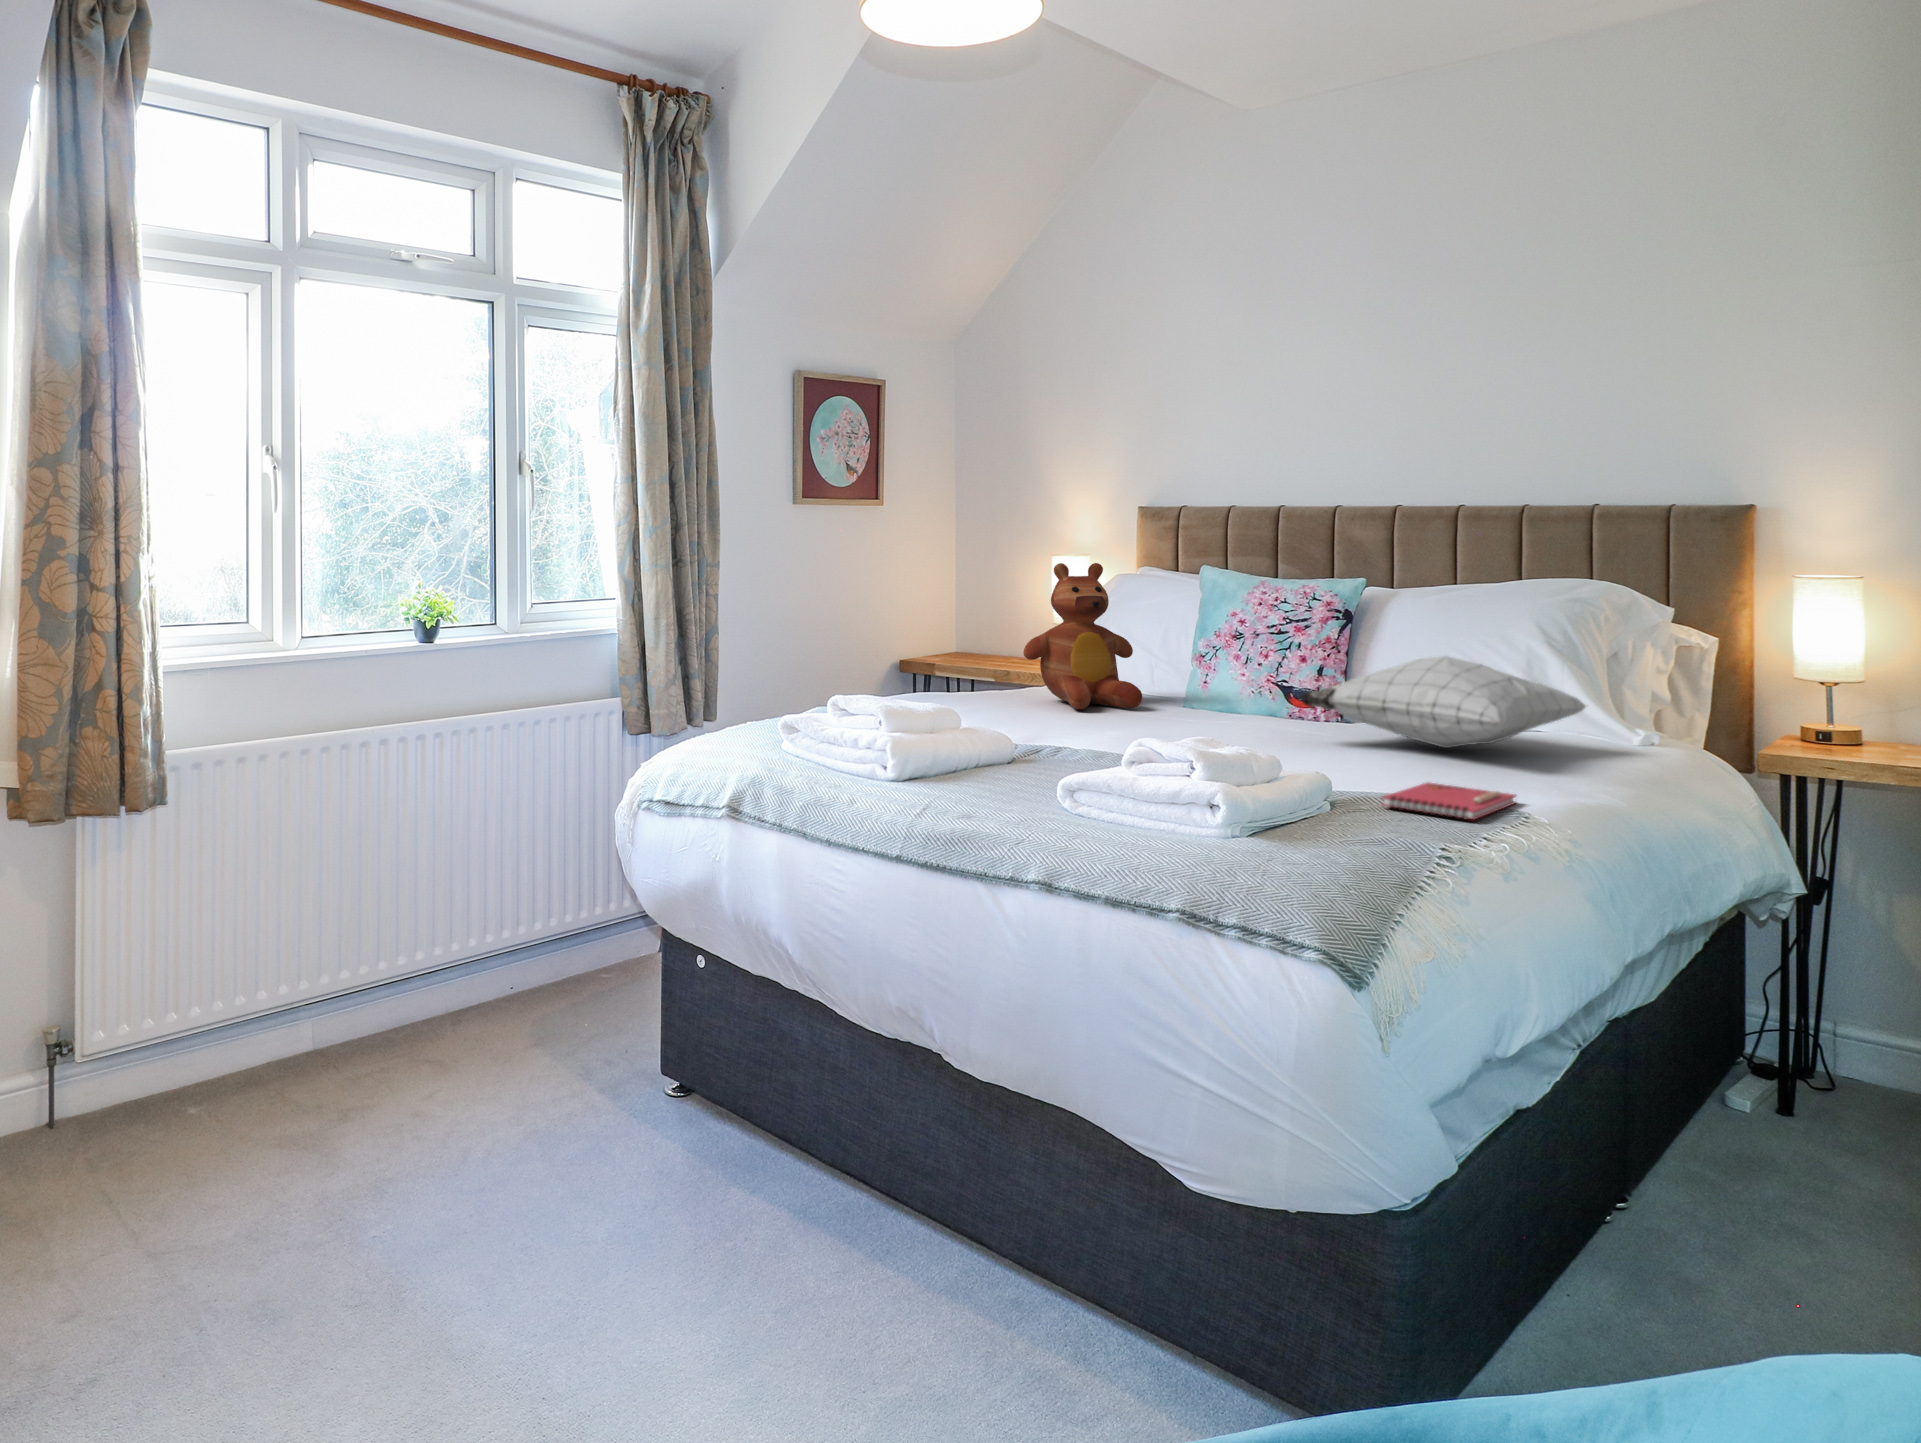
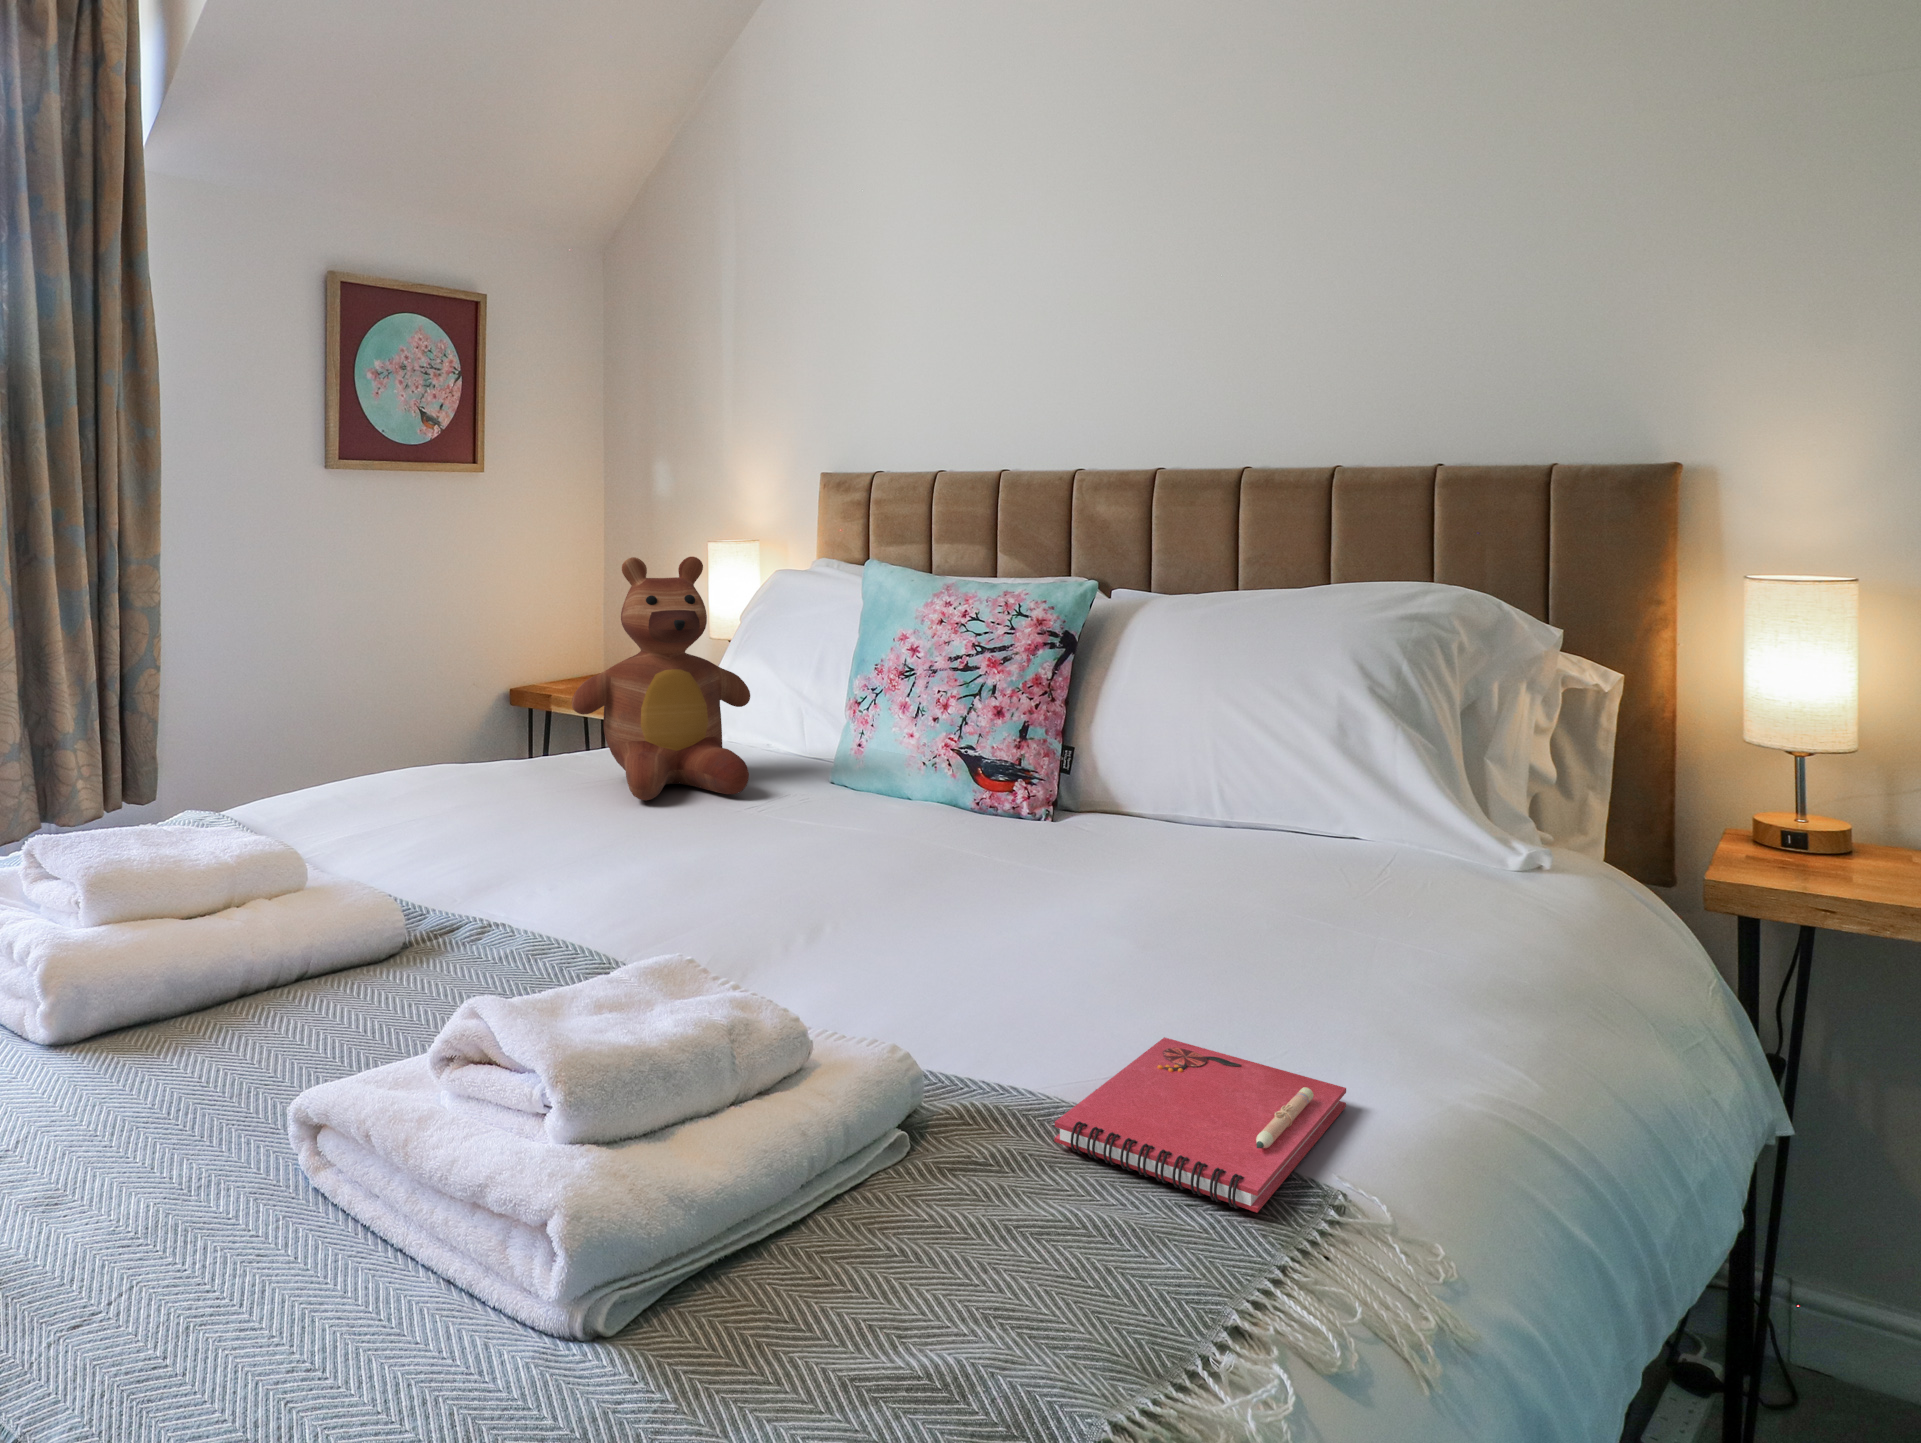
pillow: present [1300,656,1586,748] -> none [959,729,1453,896]

